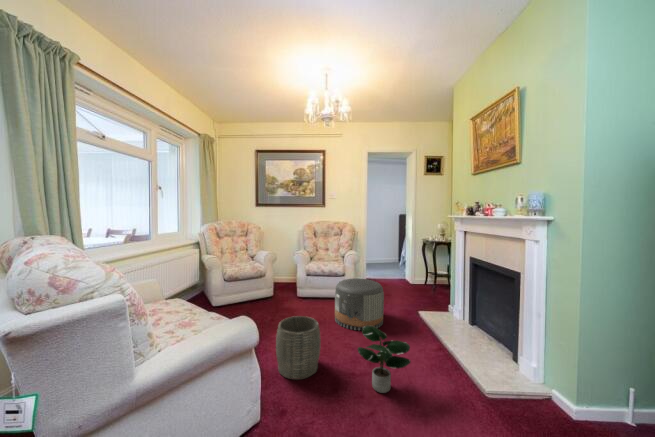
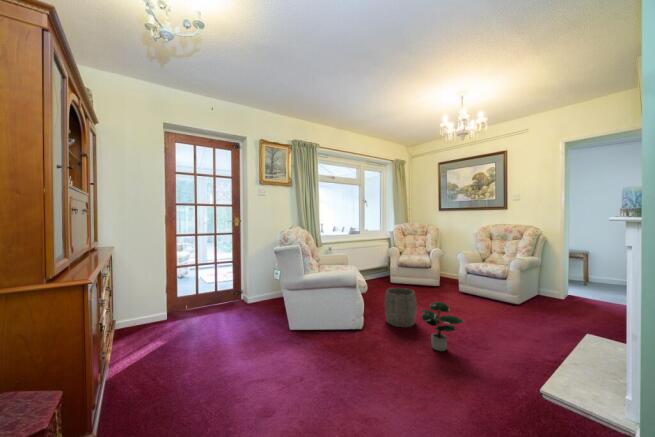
pouf: present [335,278,384,331] -> none [466,278,521,328]

